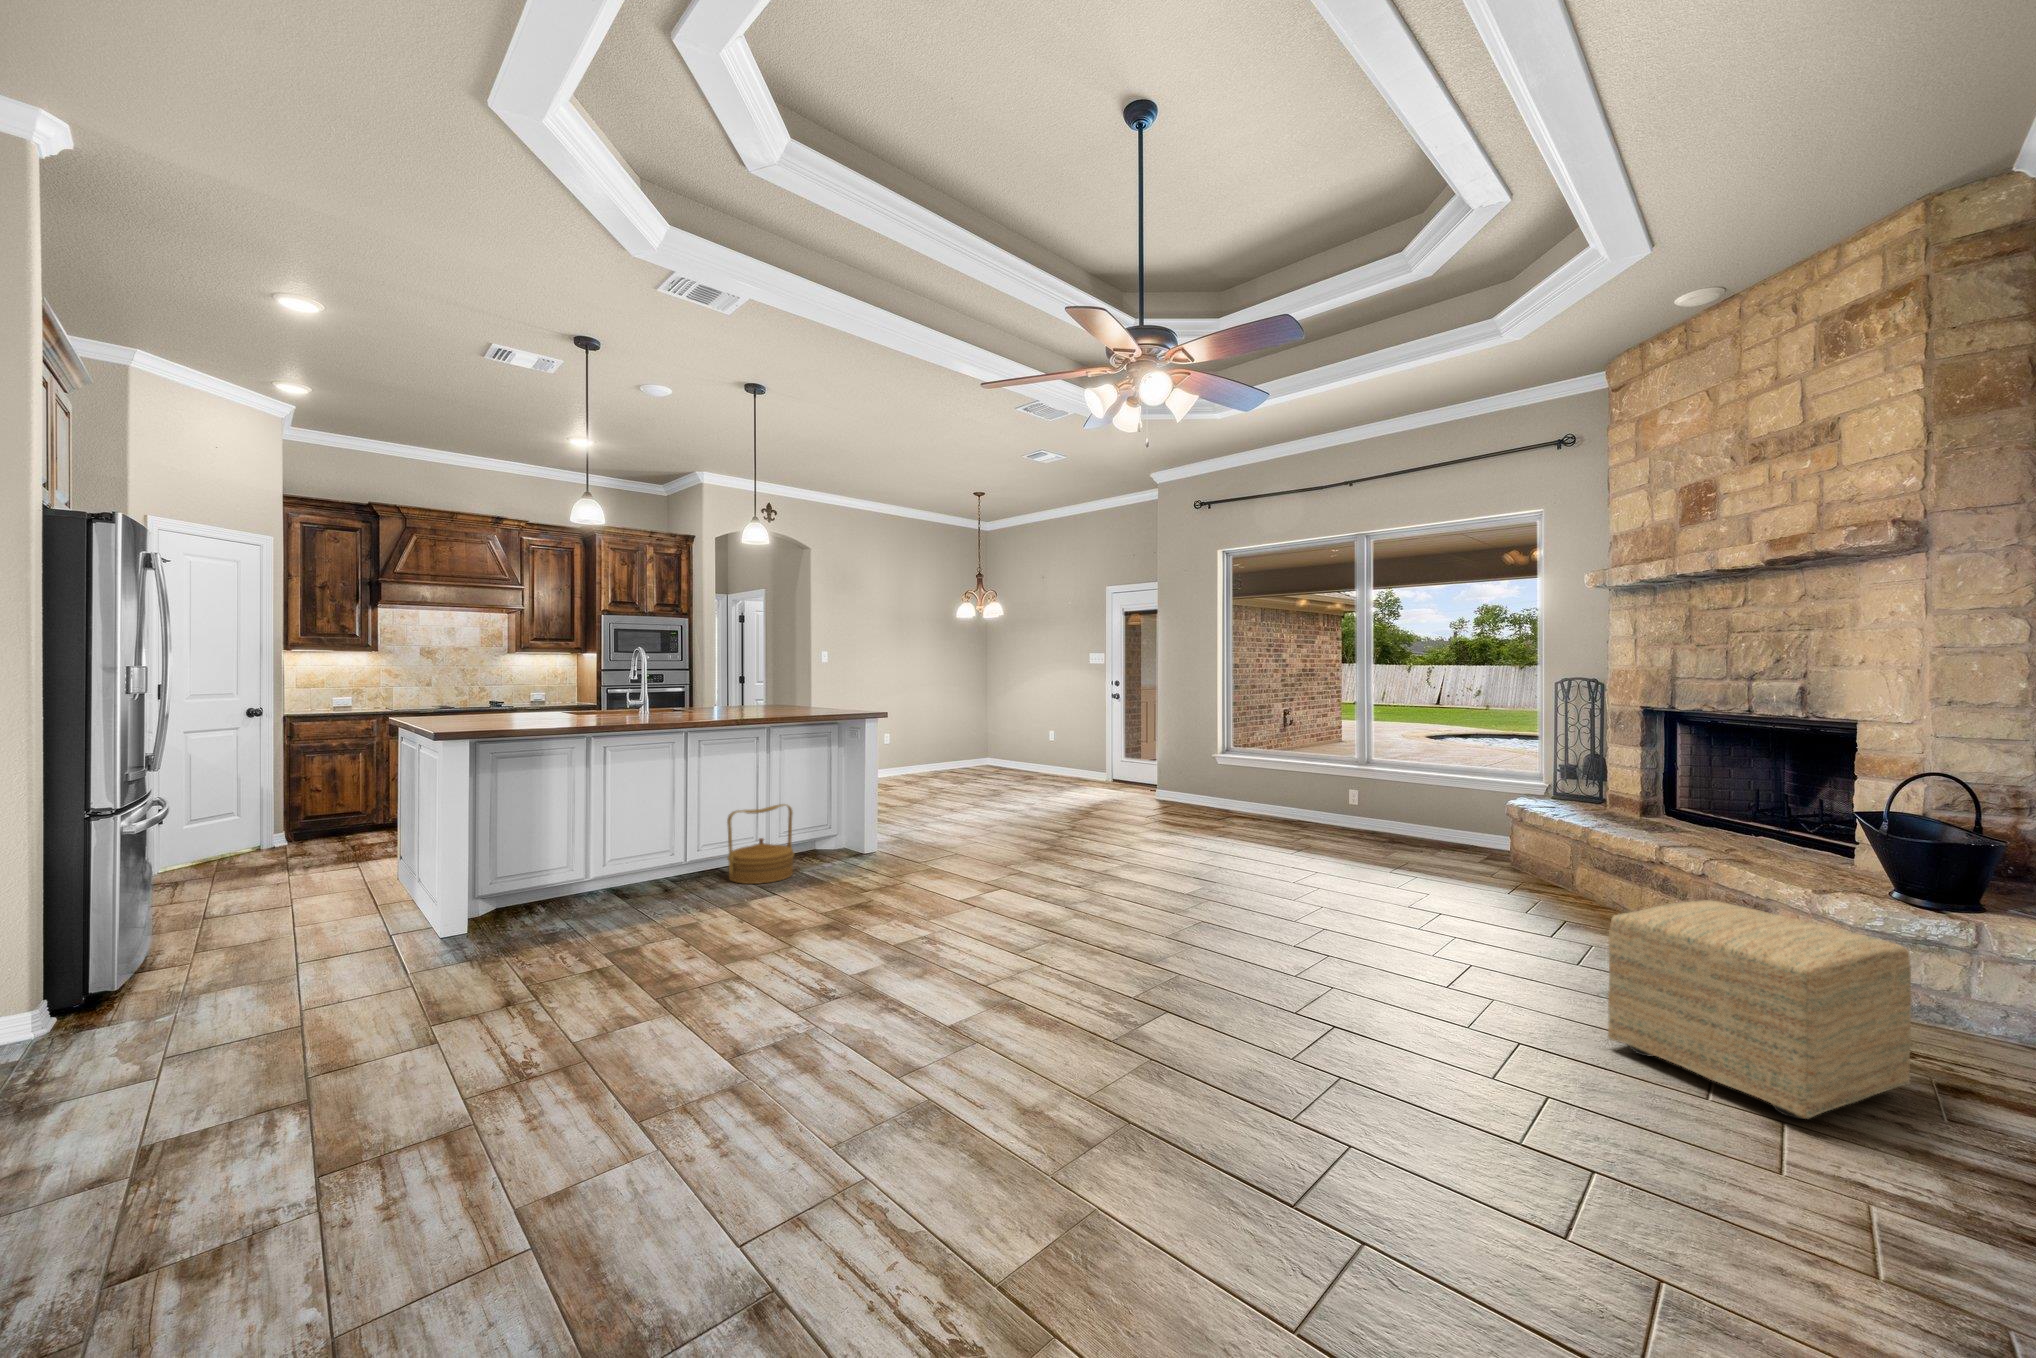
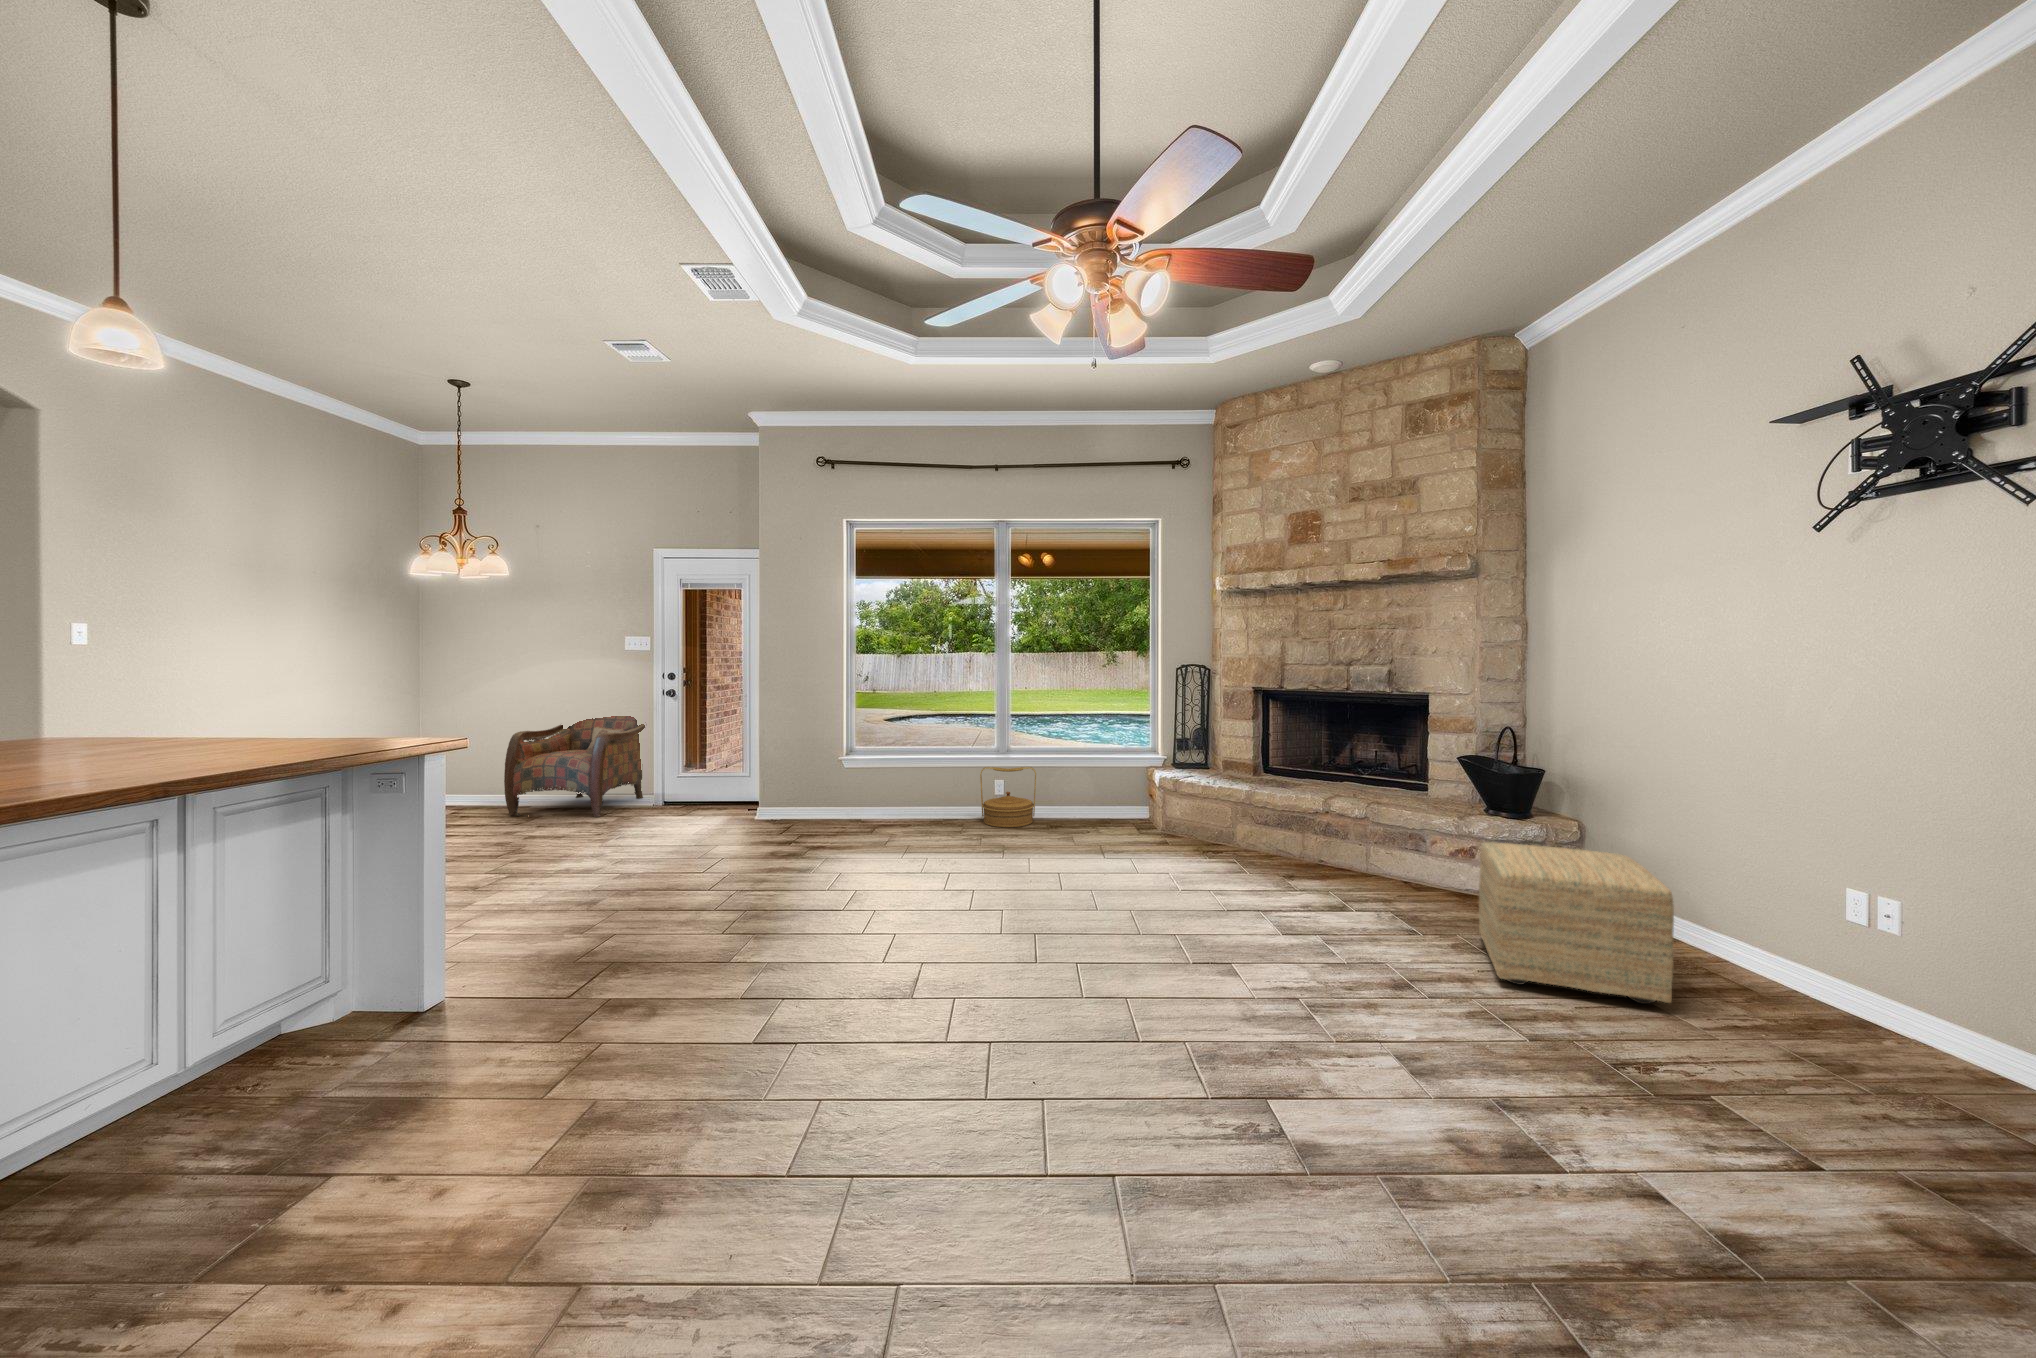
armchair: none [1001,700,1098,786] -> present [504,716,646,817]
woven basket: present [727,804,794,884] -> present [980,767,1036,827]

